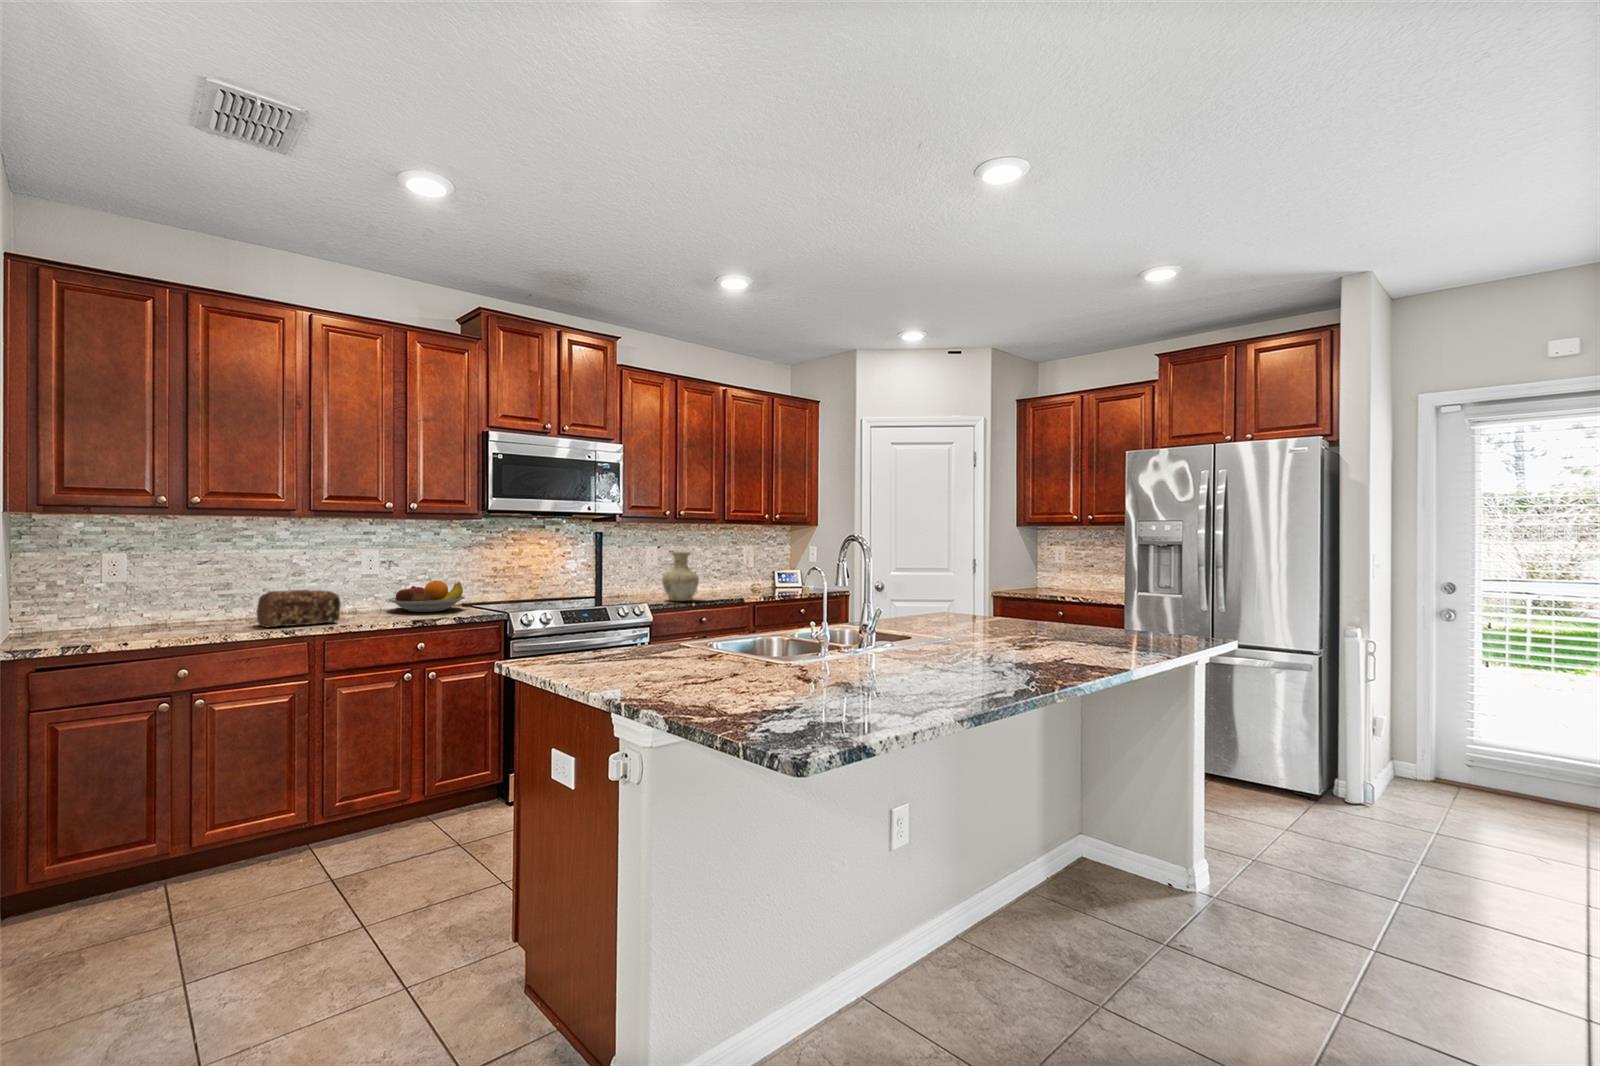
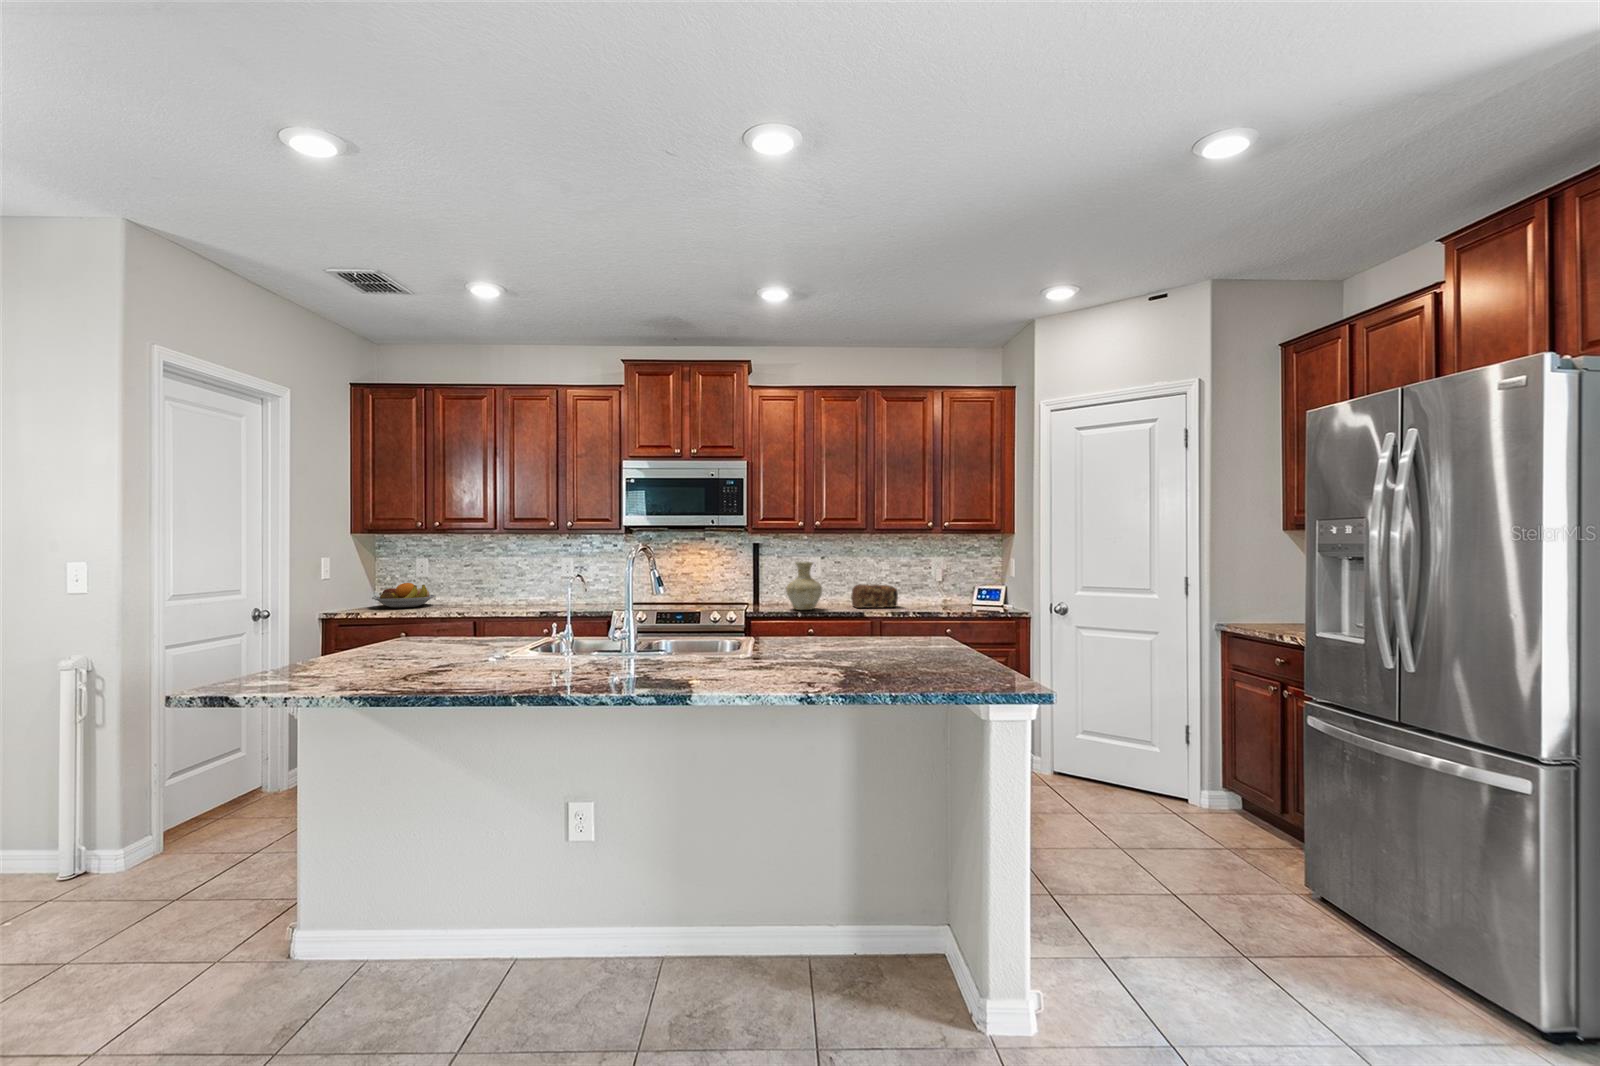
fruit bowl: present [388,581,465,612] -> present [372,583,436,608]
bread loaf: present [256,590,341,627] -> present [851,584,898,608]

